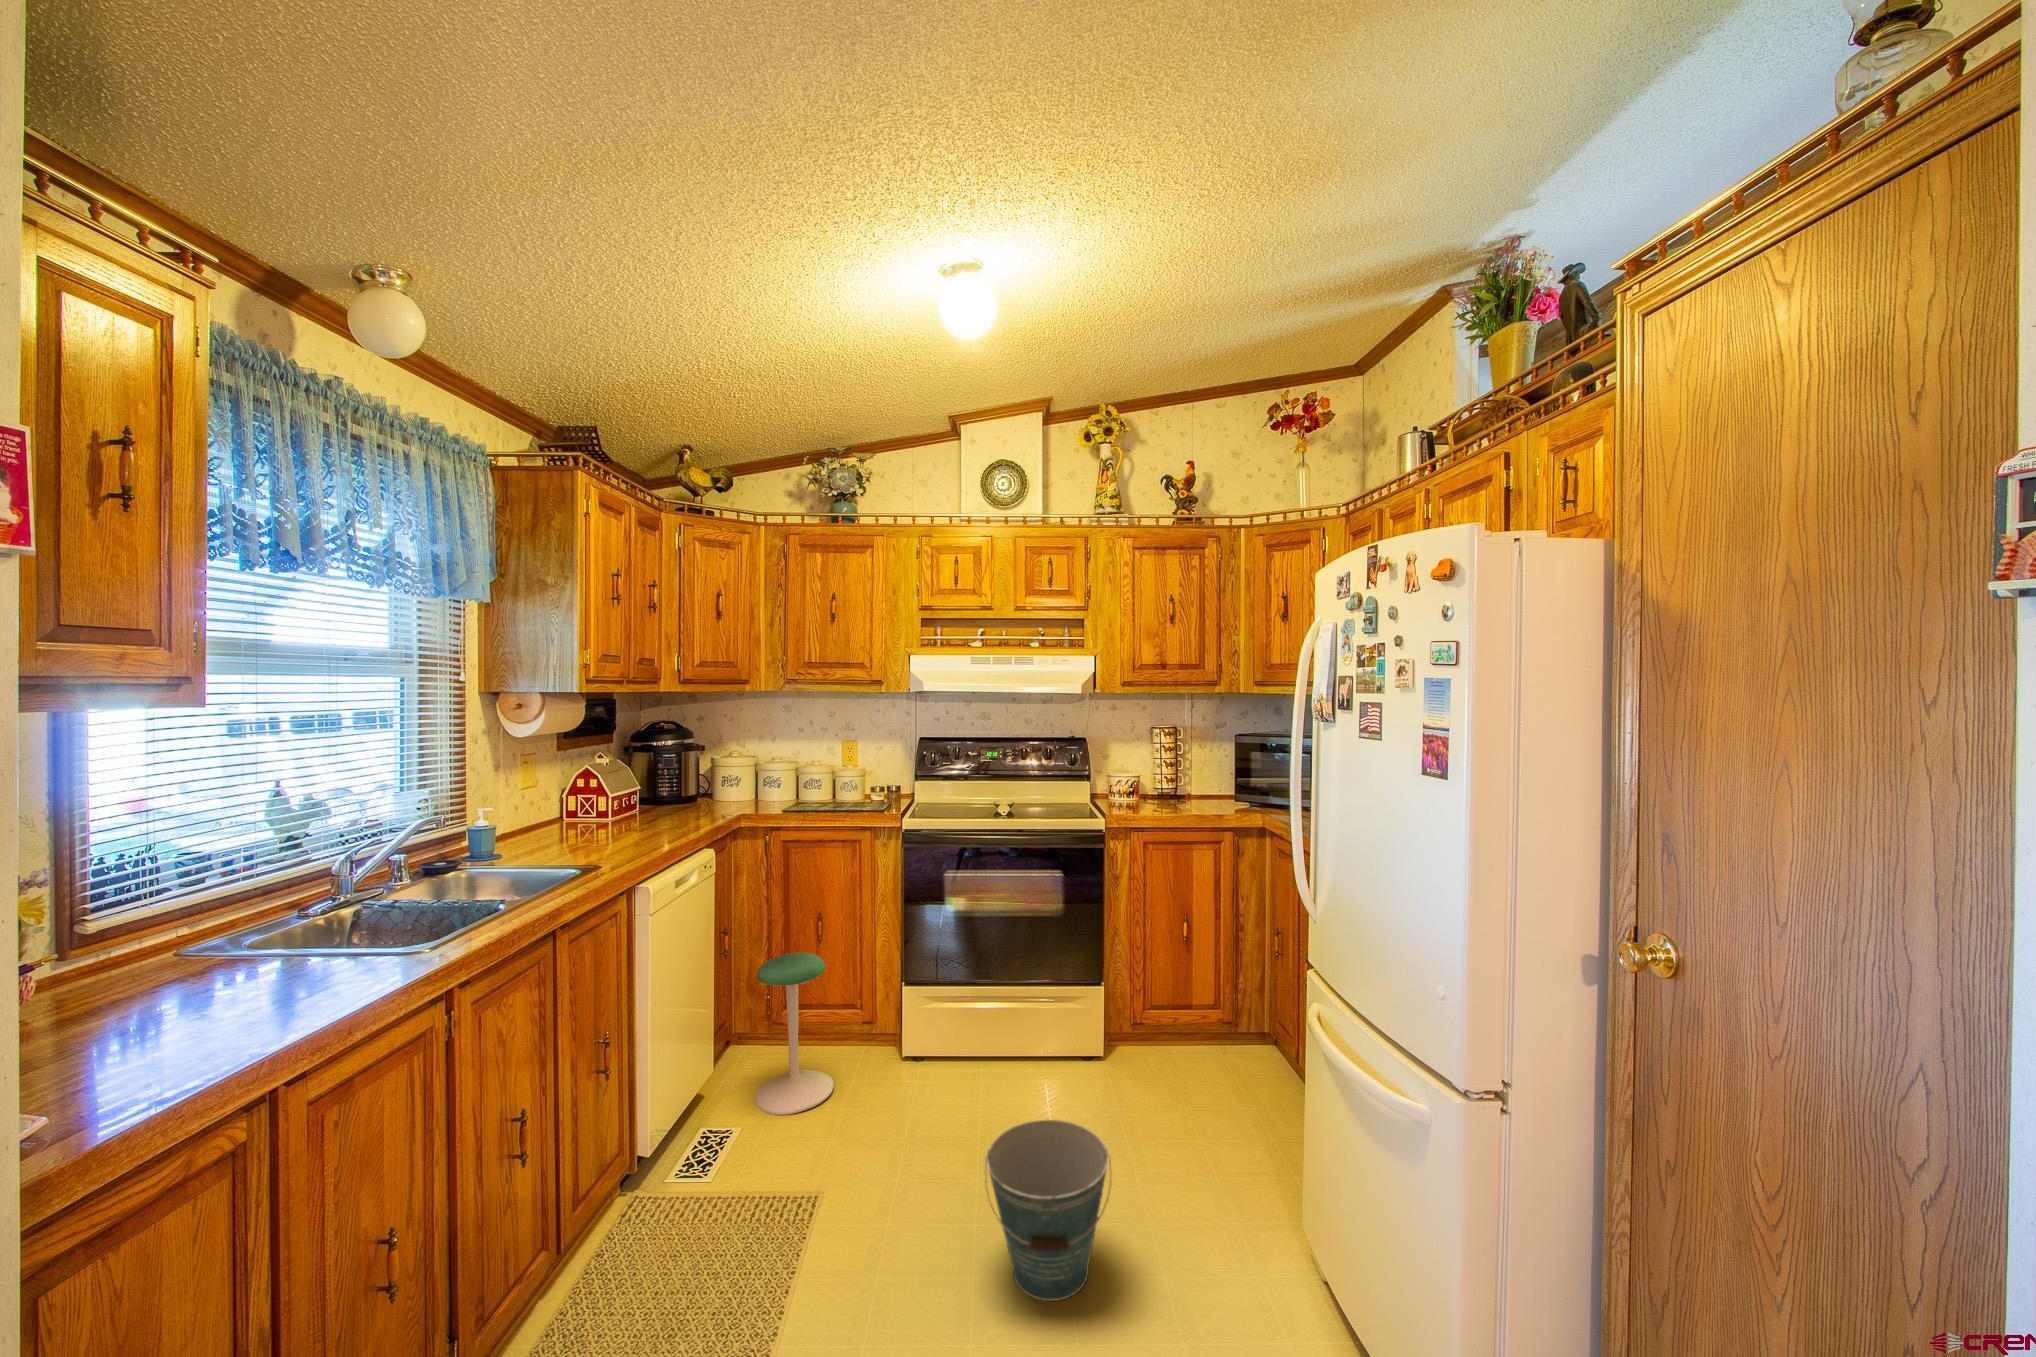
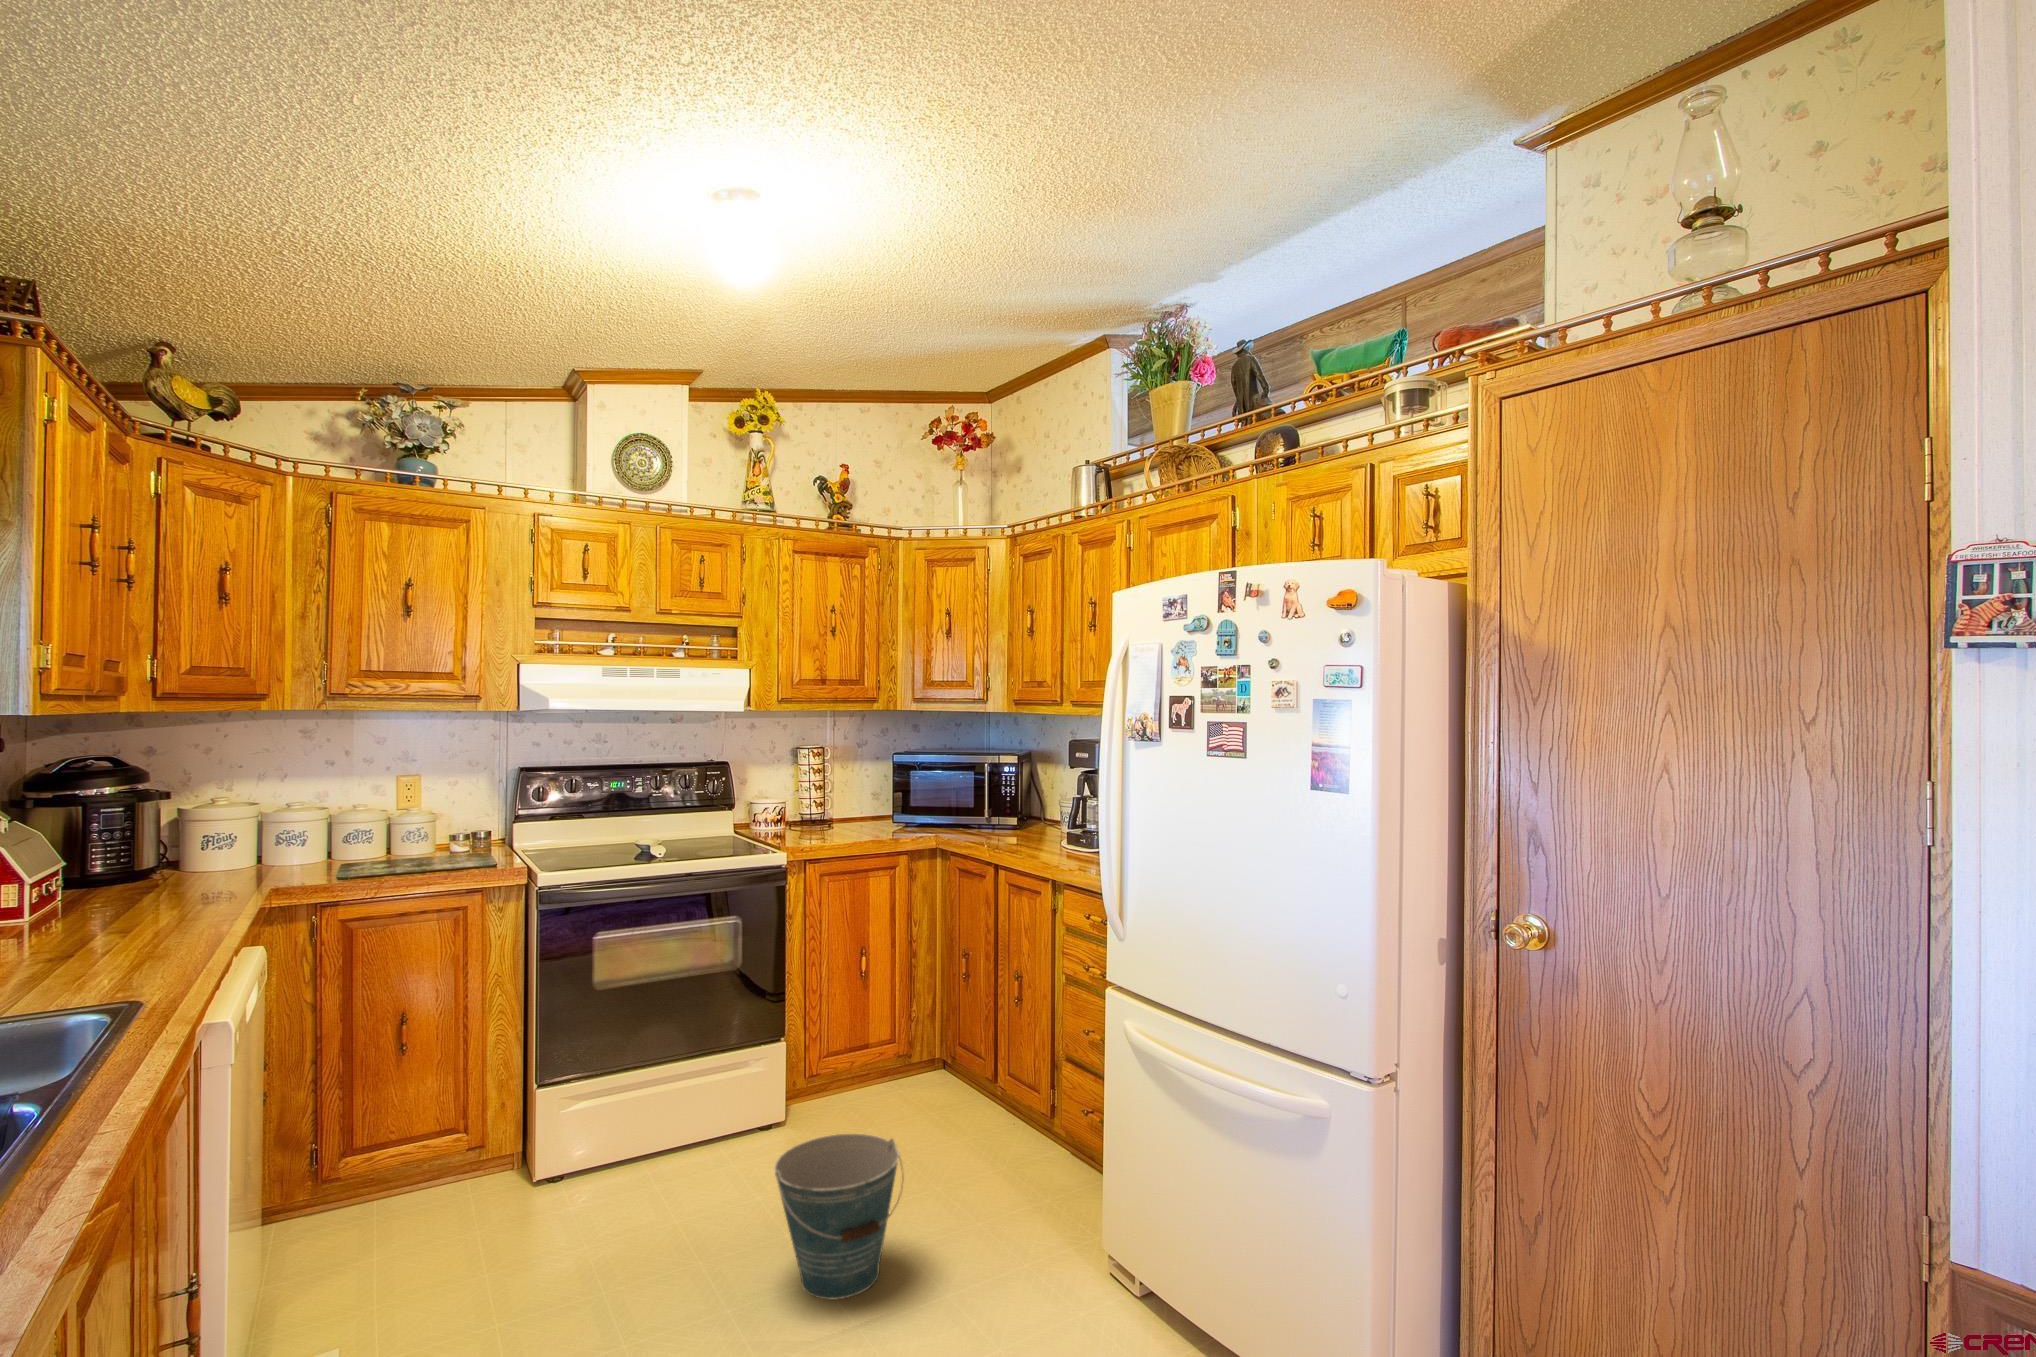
stool: present [755,952,834,1115] -> none [345,1056,465,1275]

